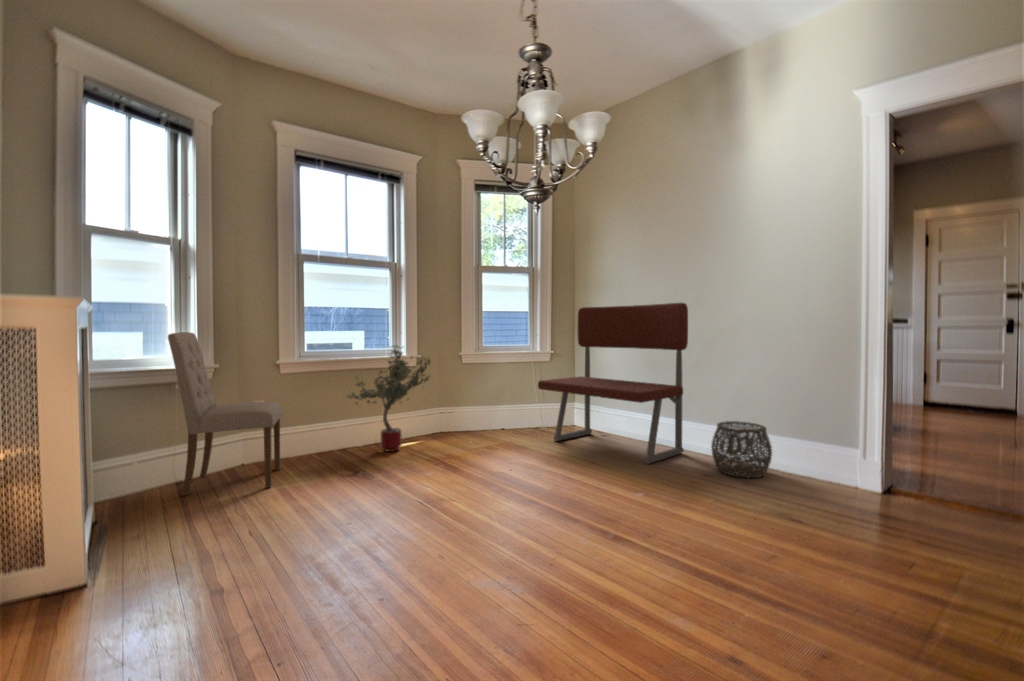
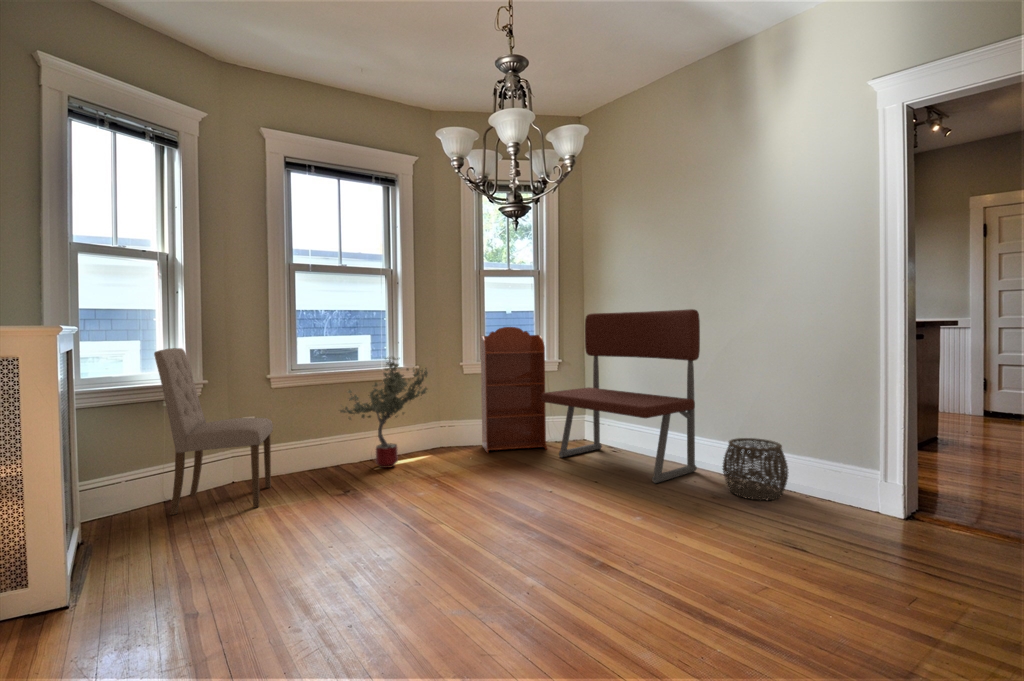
bookcase: none [479,319,541,438] -> present [481,327,547,453]

